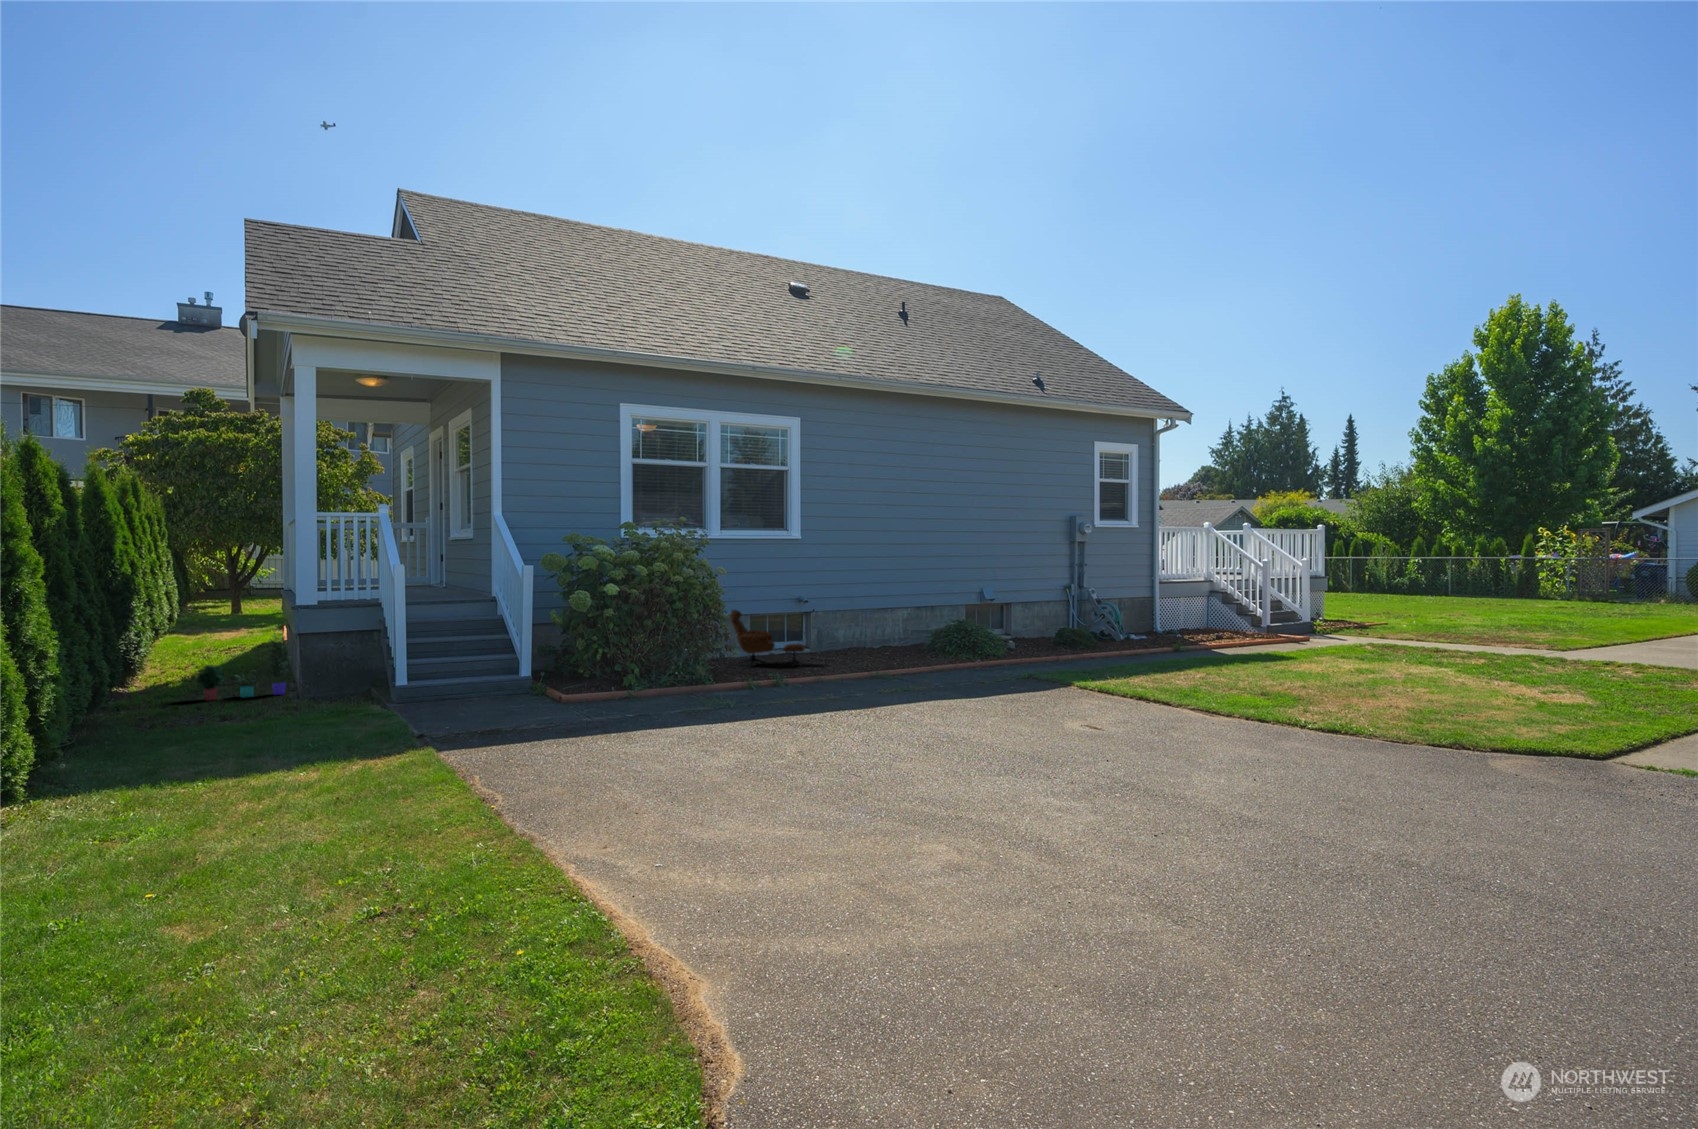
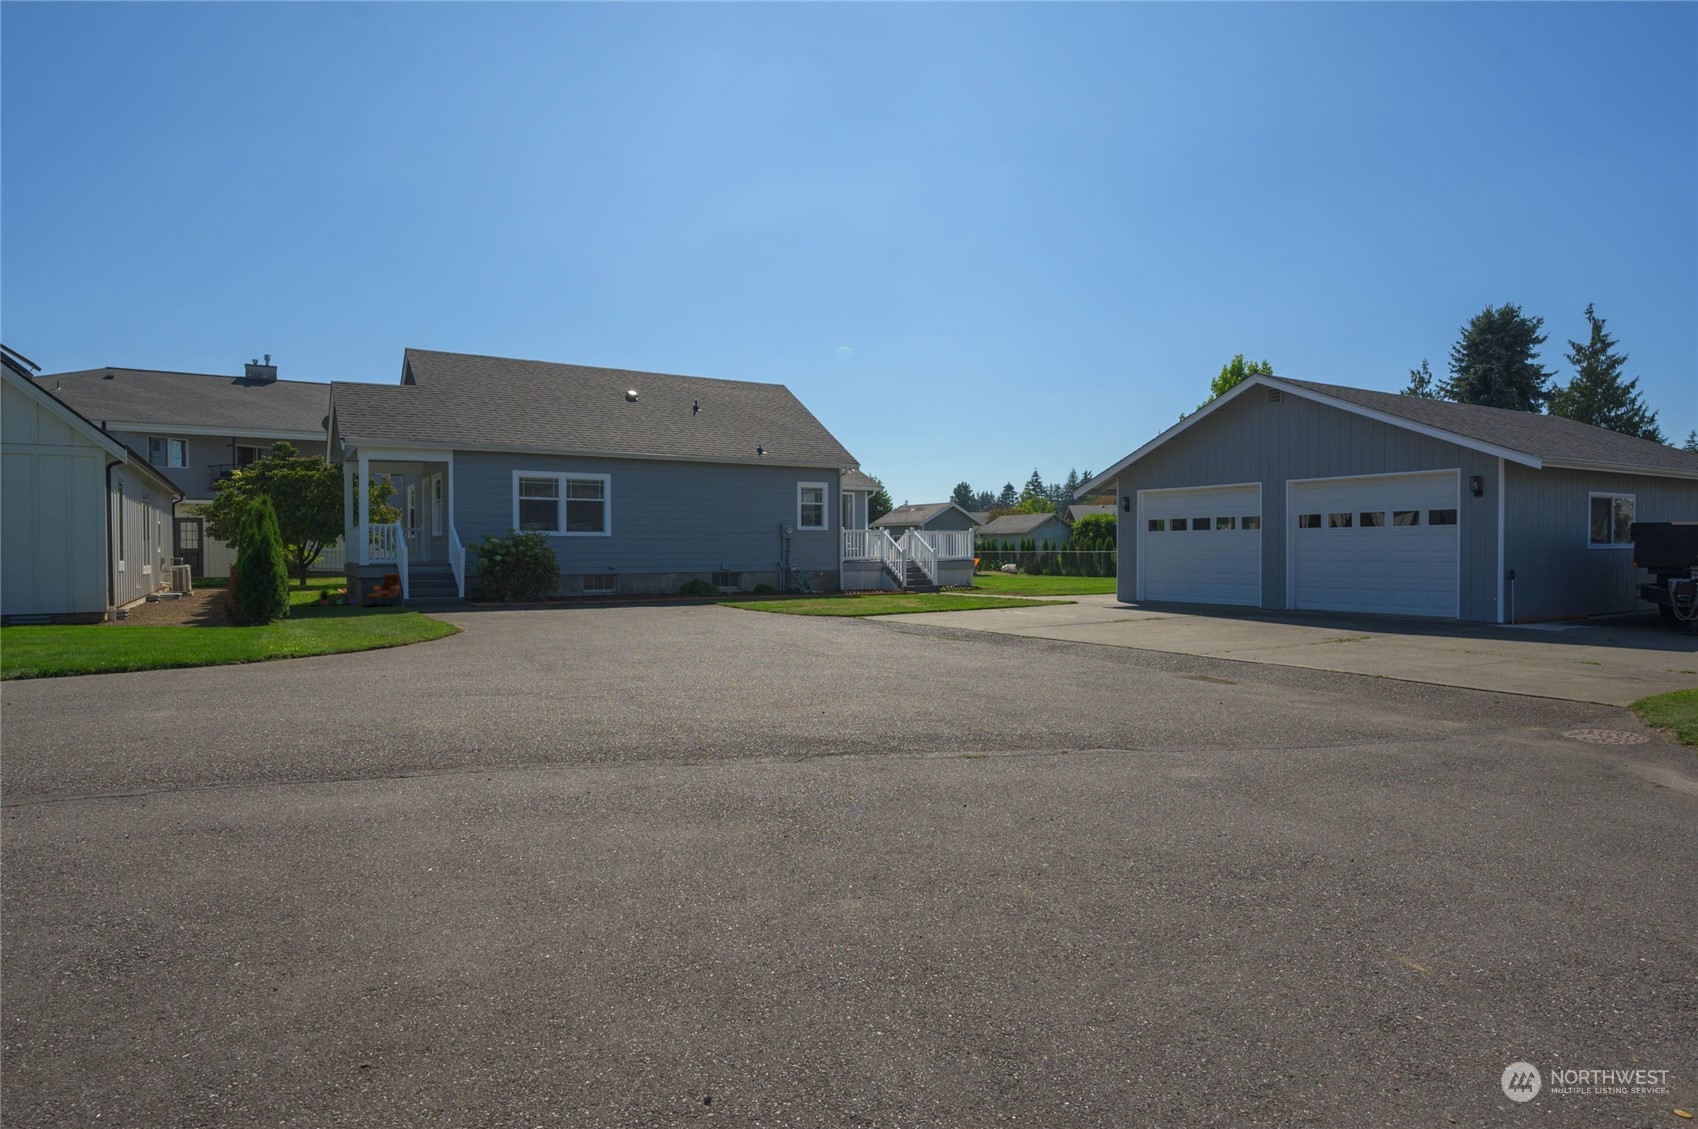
lounge chair: present [730,610,804,666] -> present [368,574,400,606]

